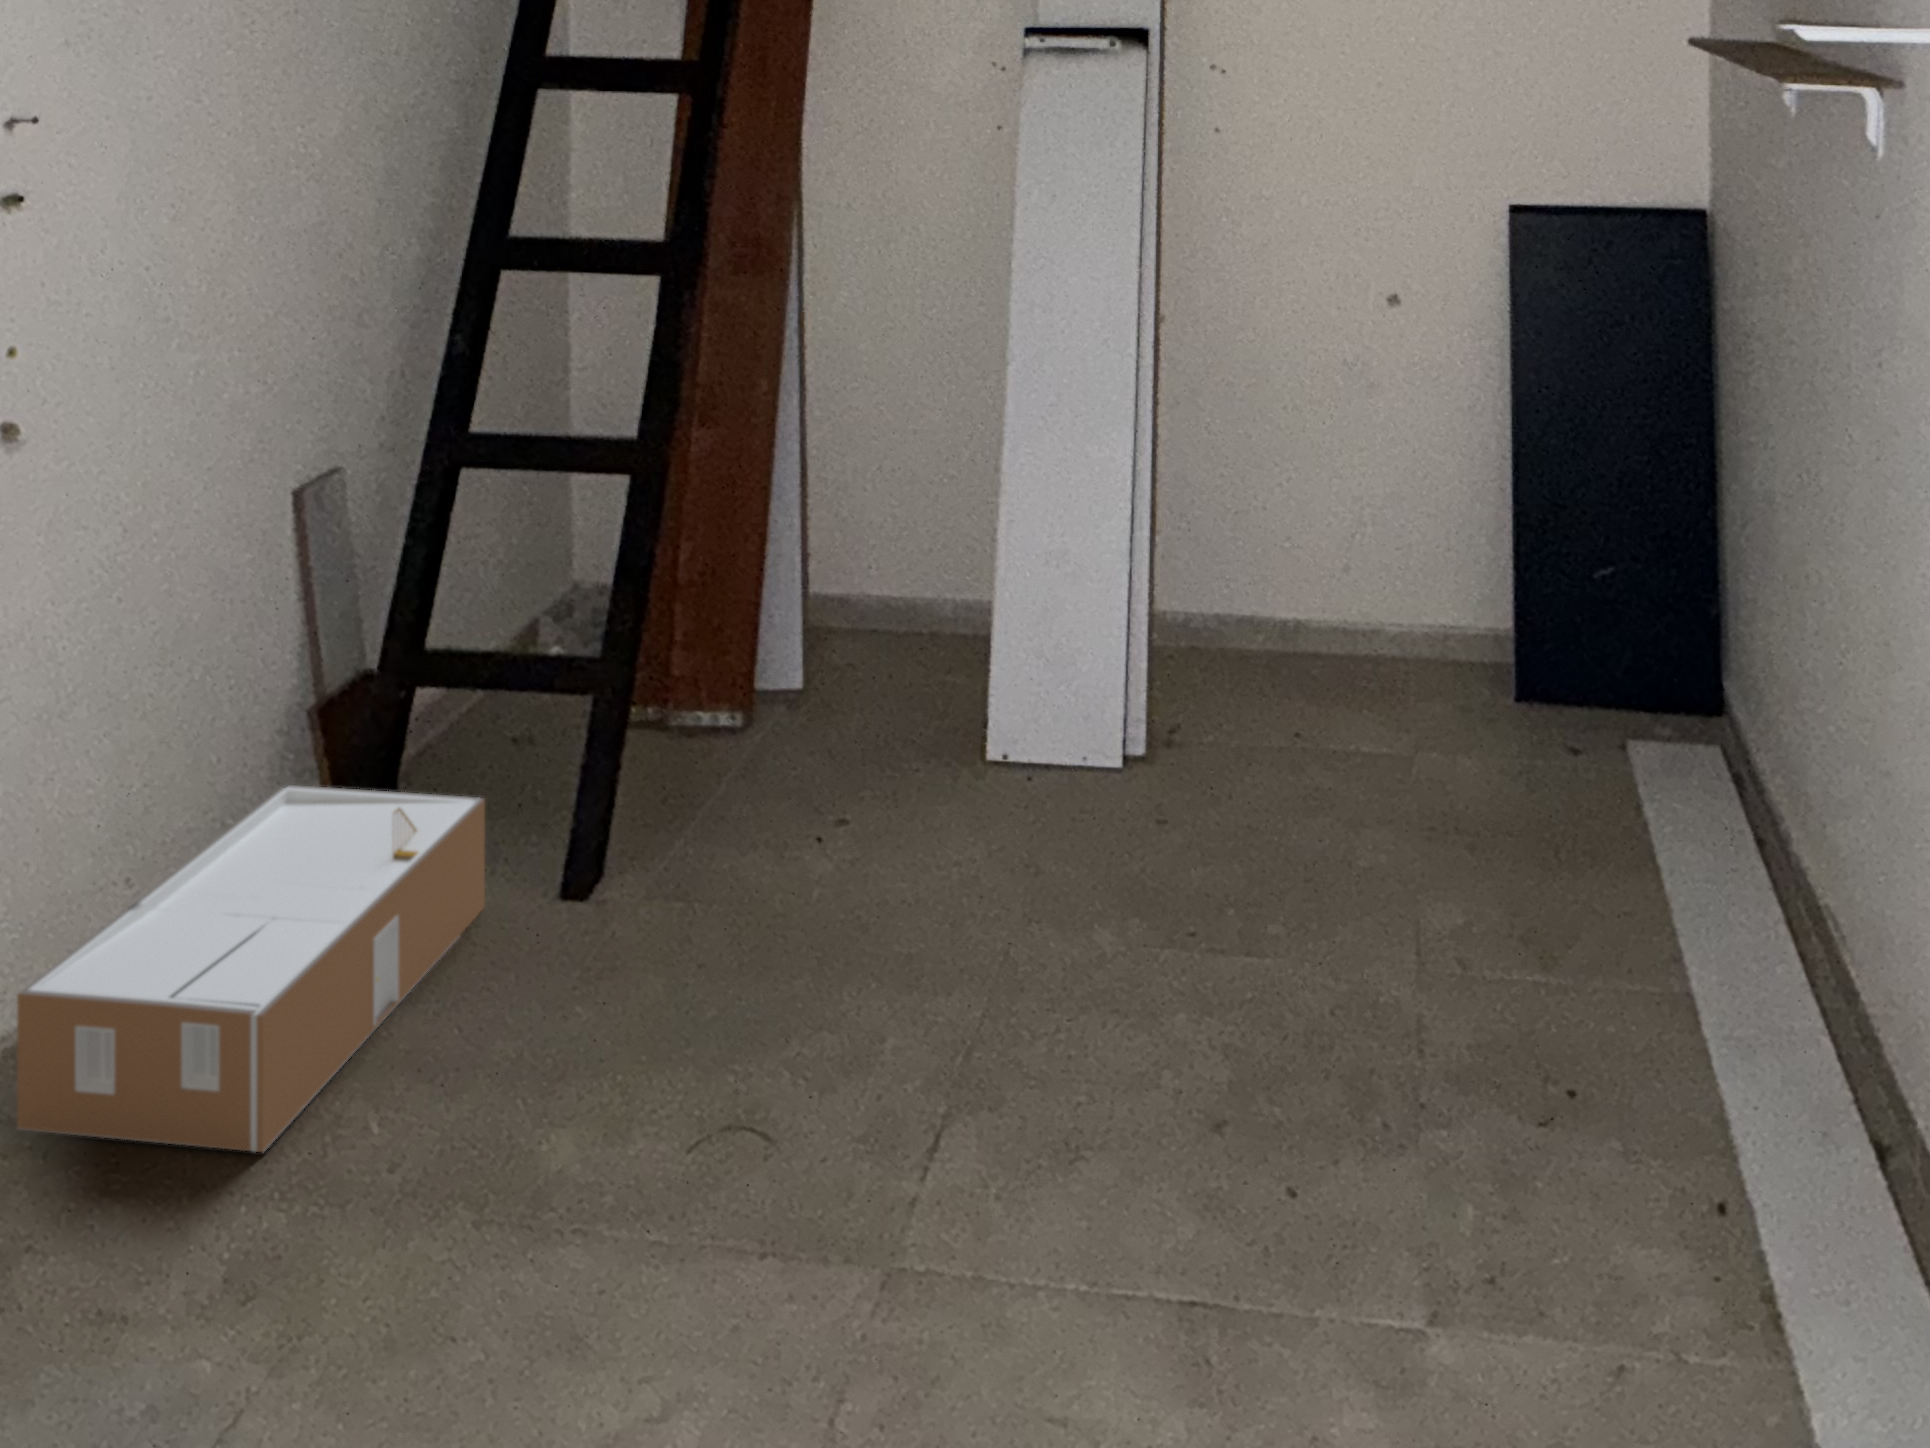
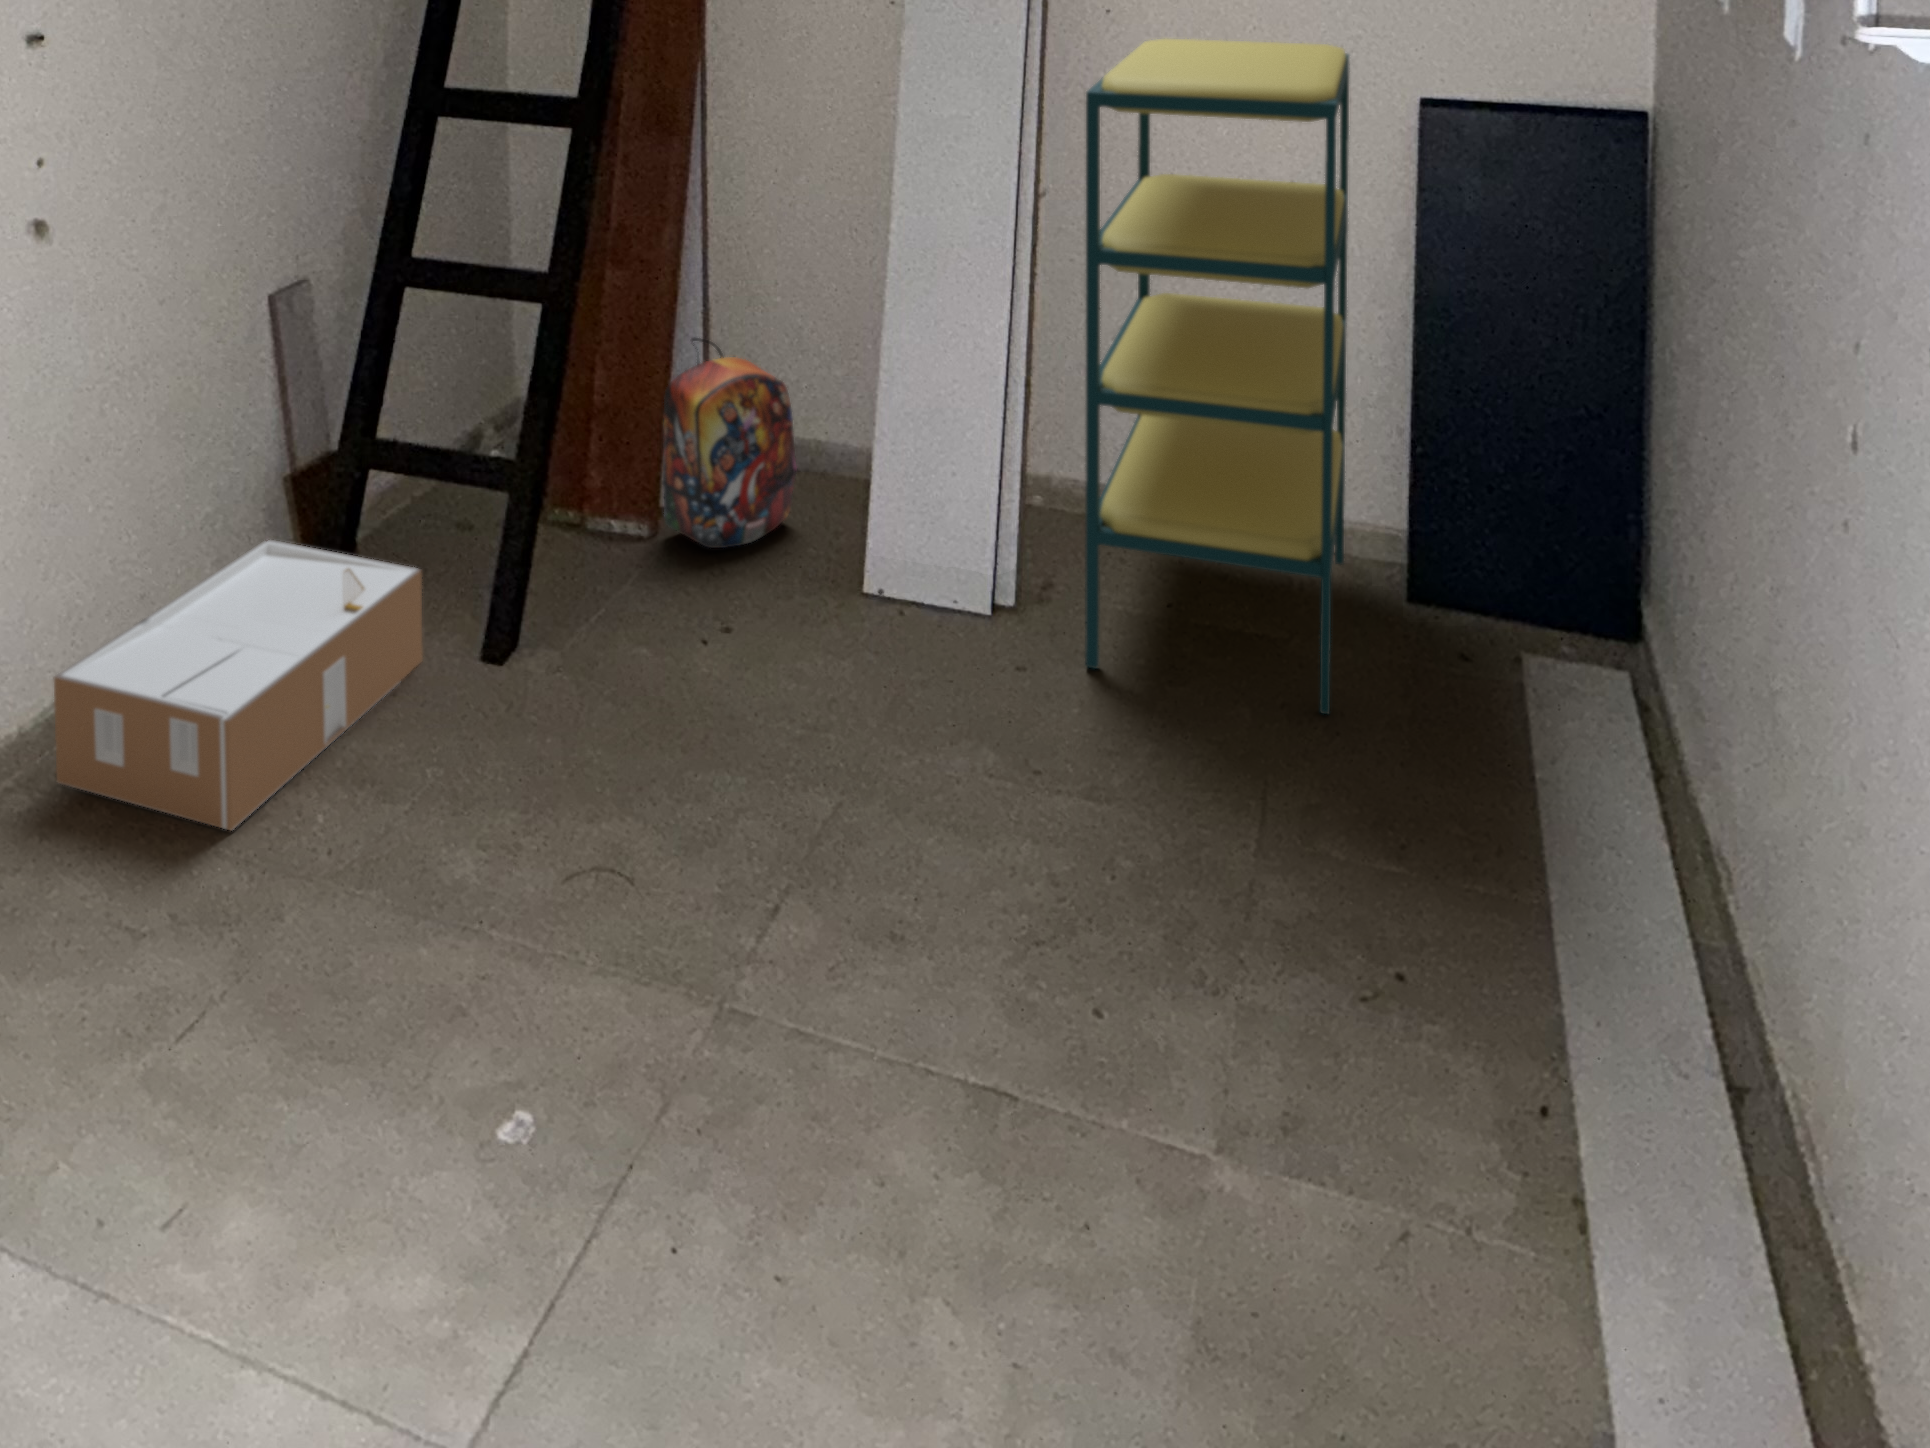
shelving unit: none [1214,156,1464,831] -> present [1085,38,1350,714]
backpack: none [752,500,901,733] -> present [662,338,797,548]

